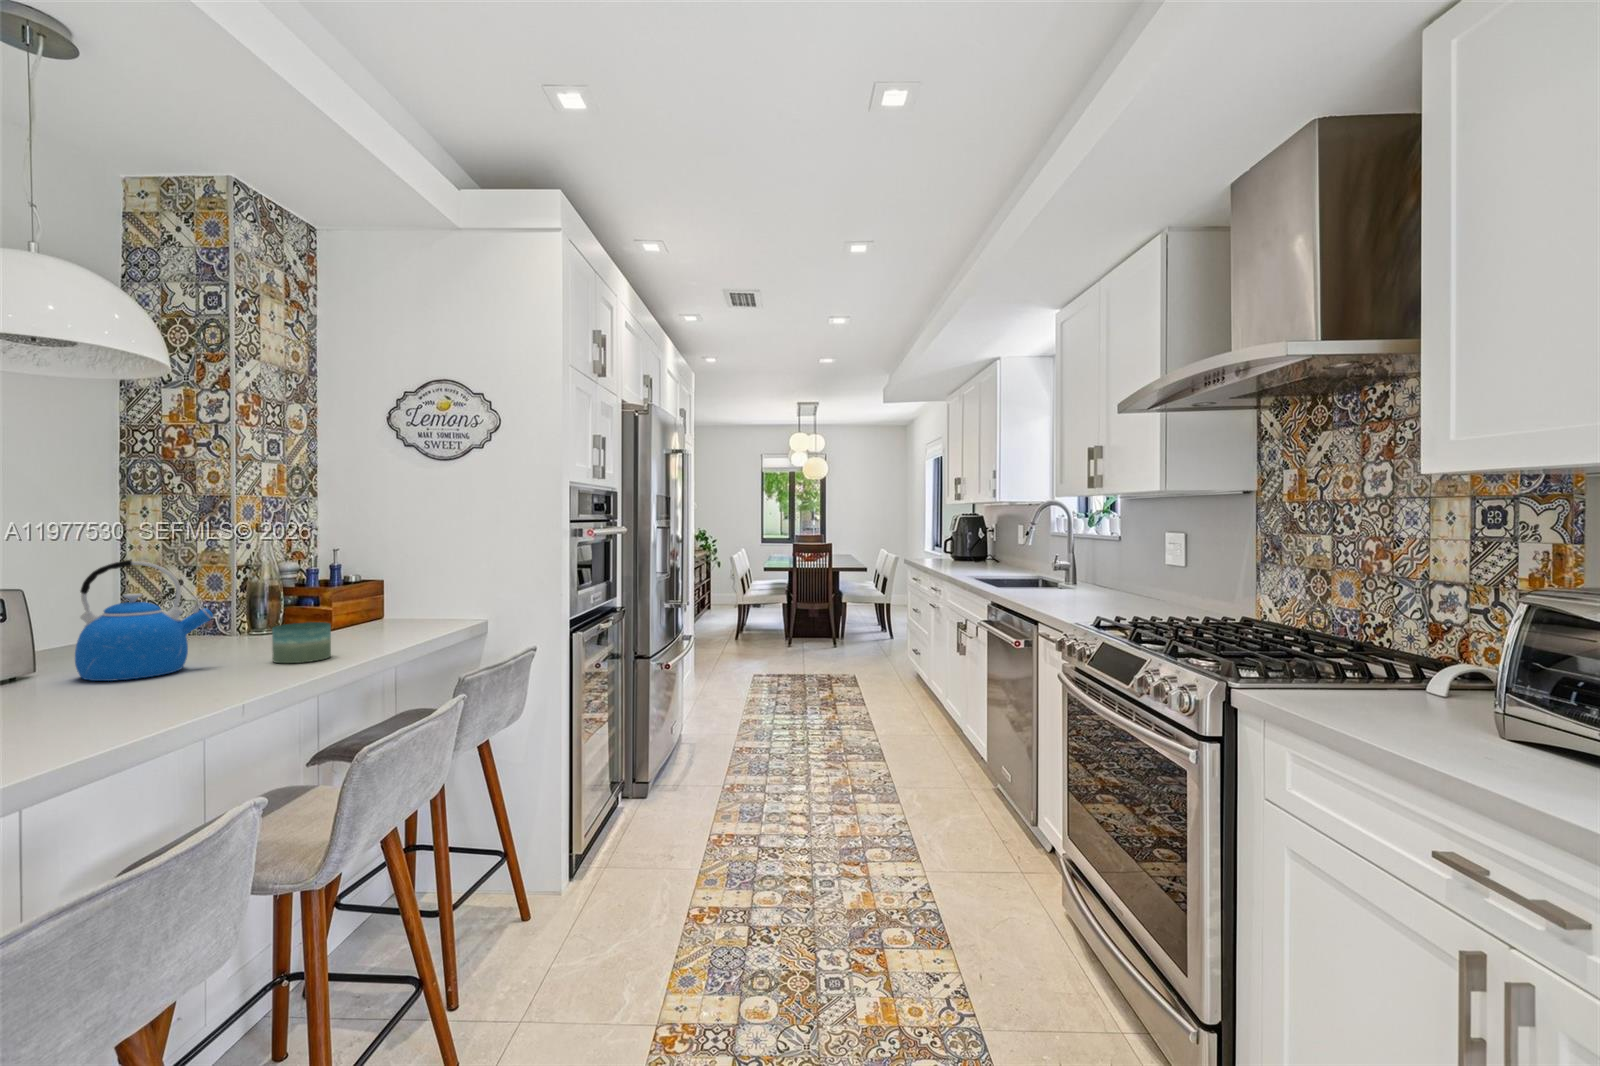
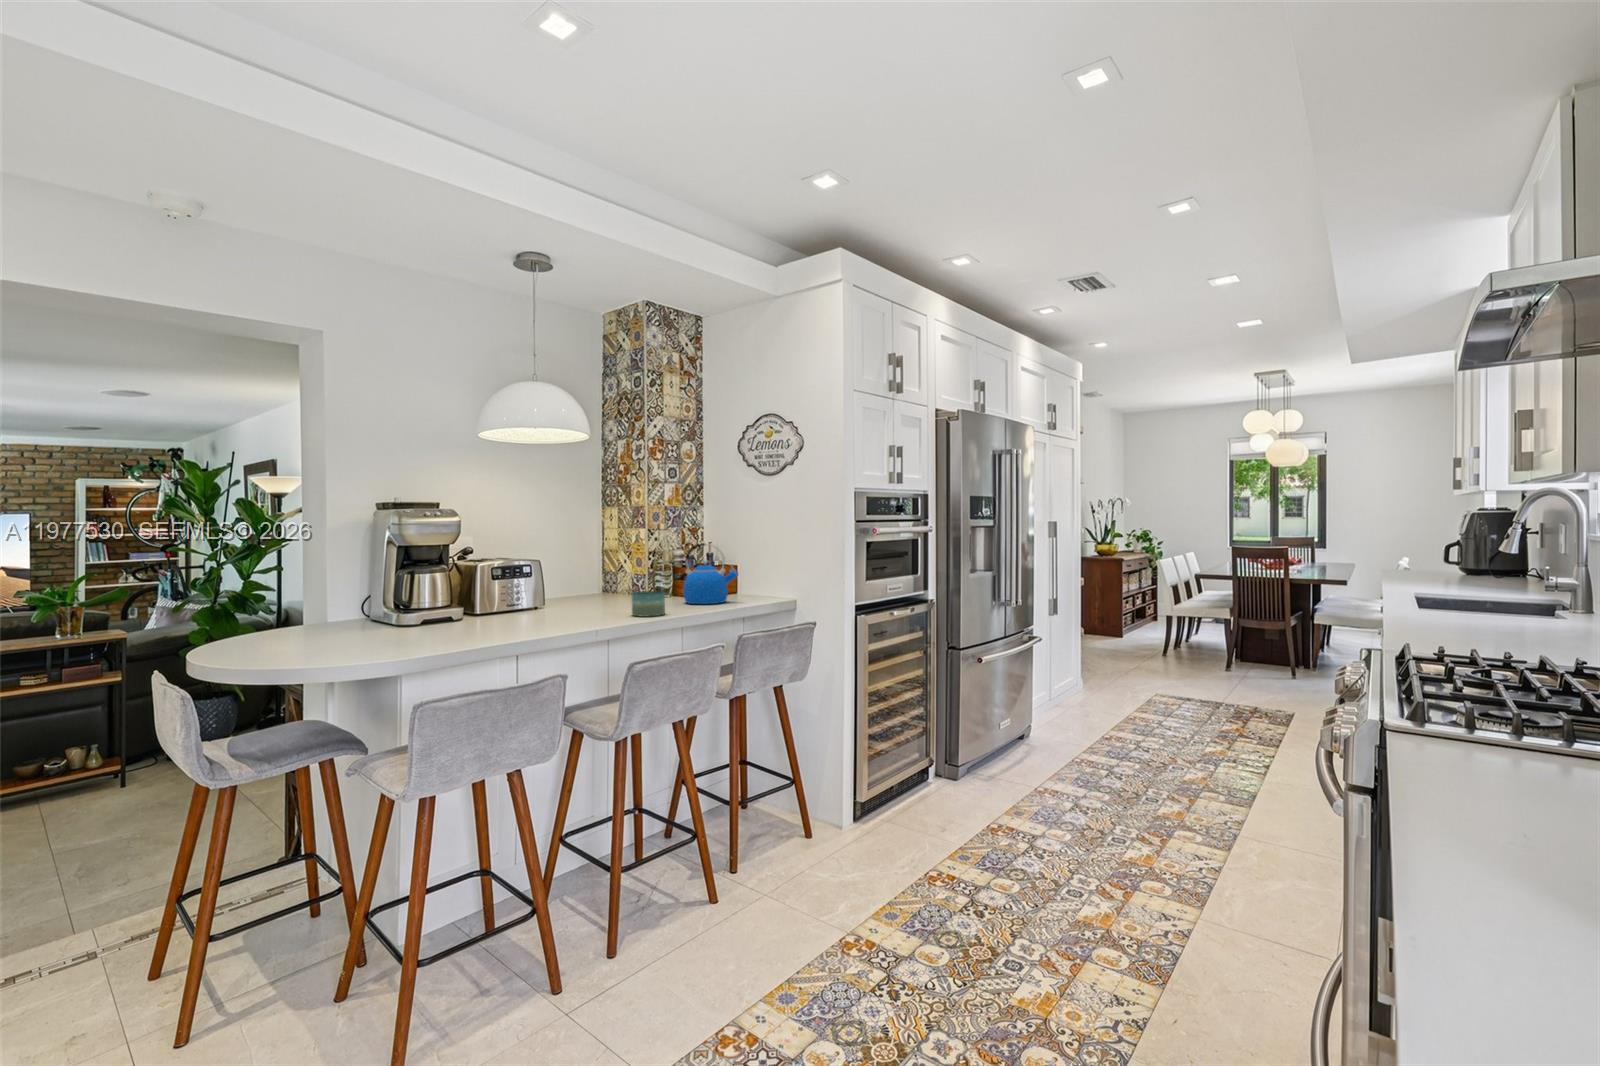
kettle: present [75,560,213,681] -> present [683,543,738,604]

